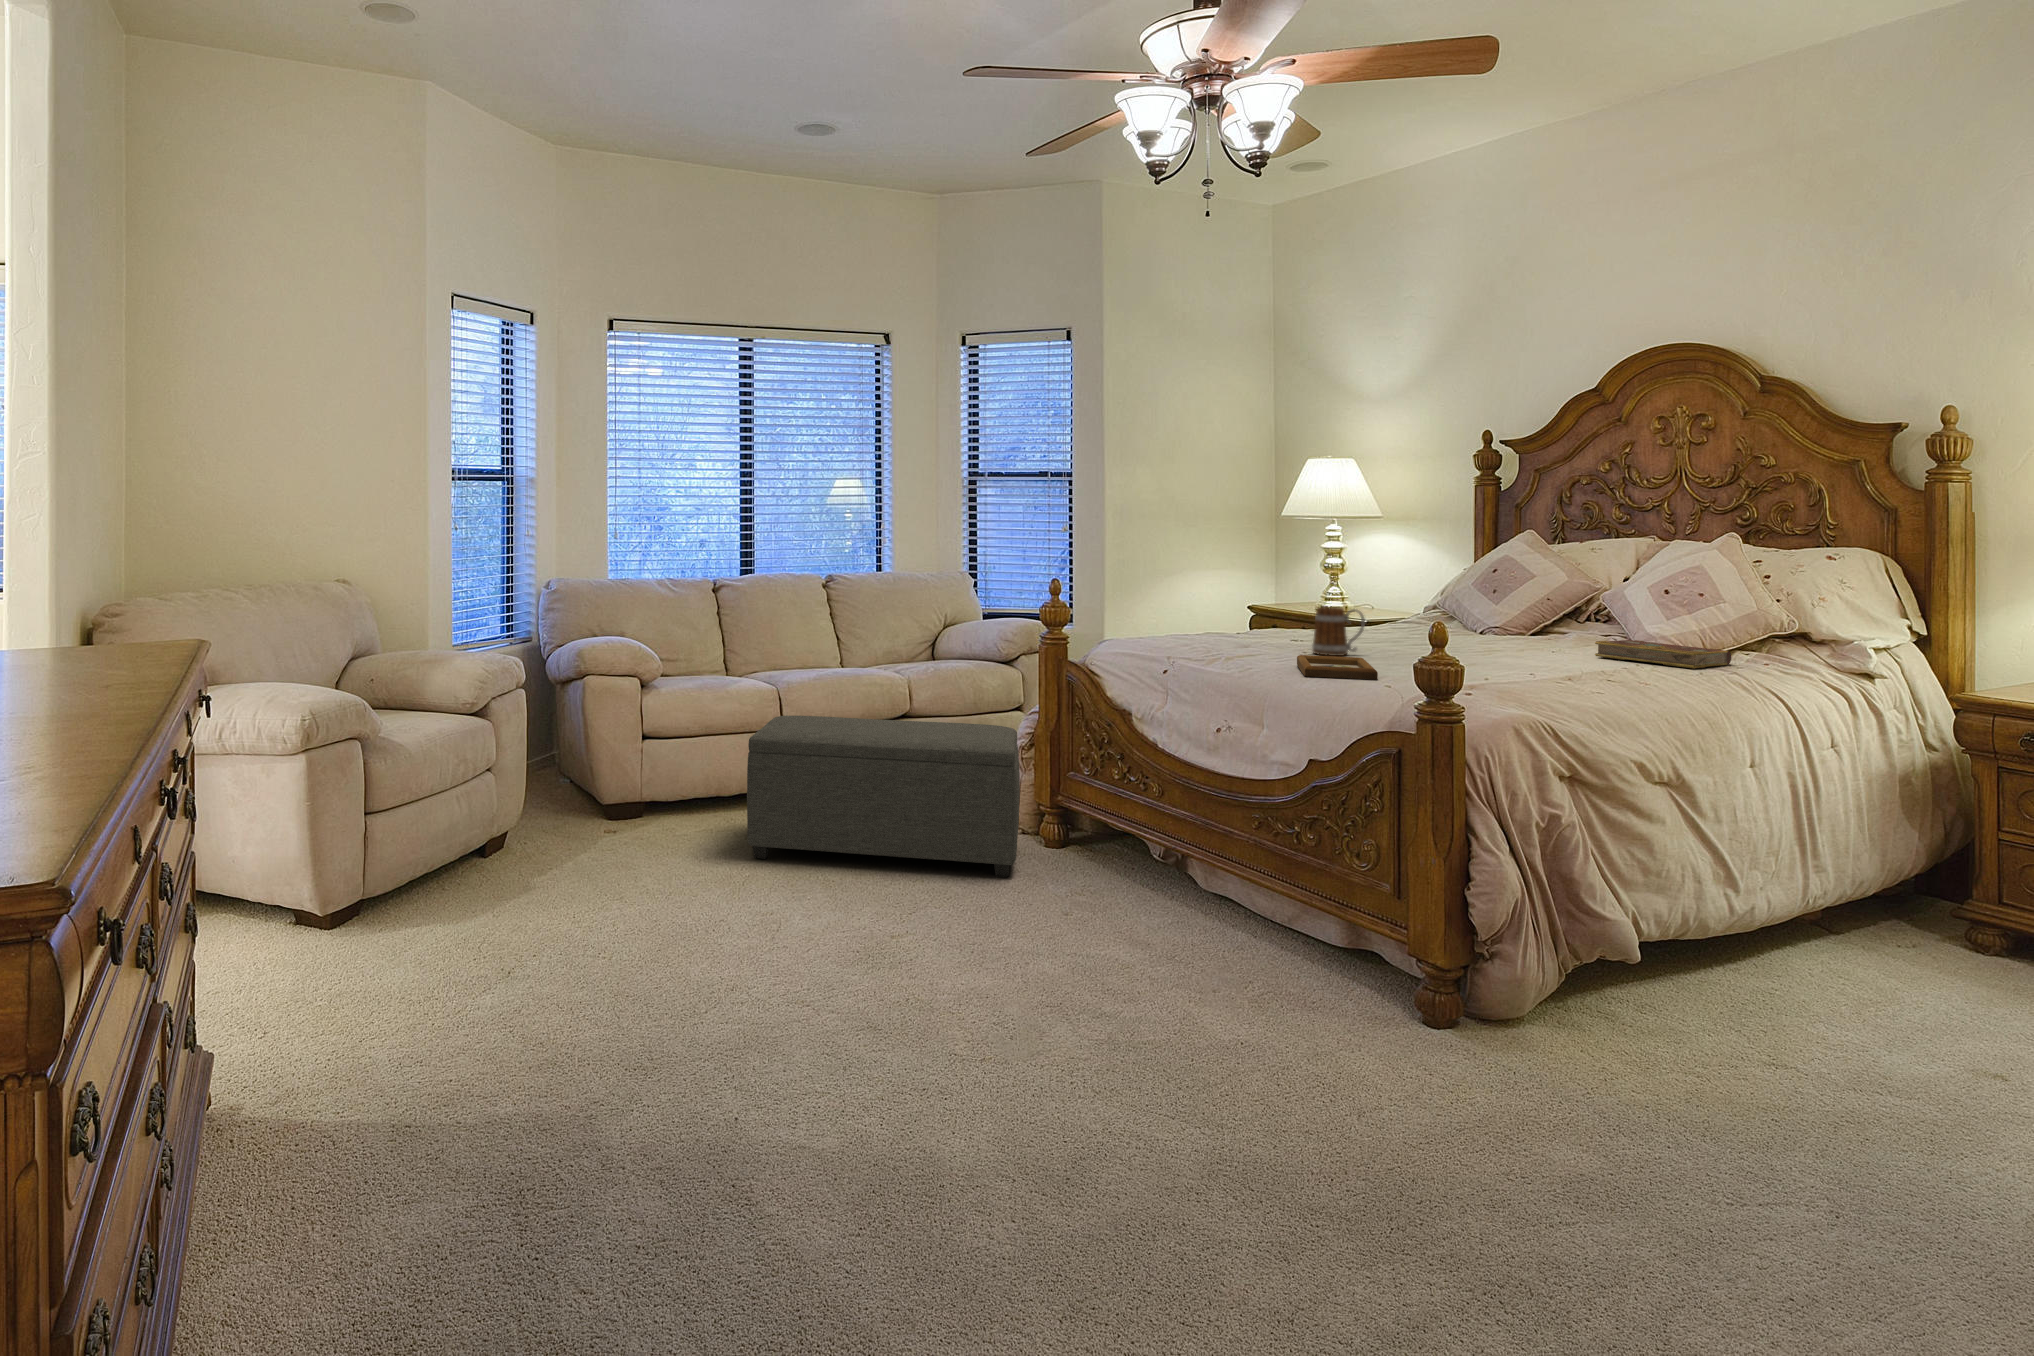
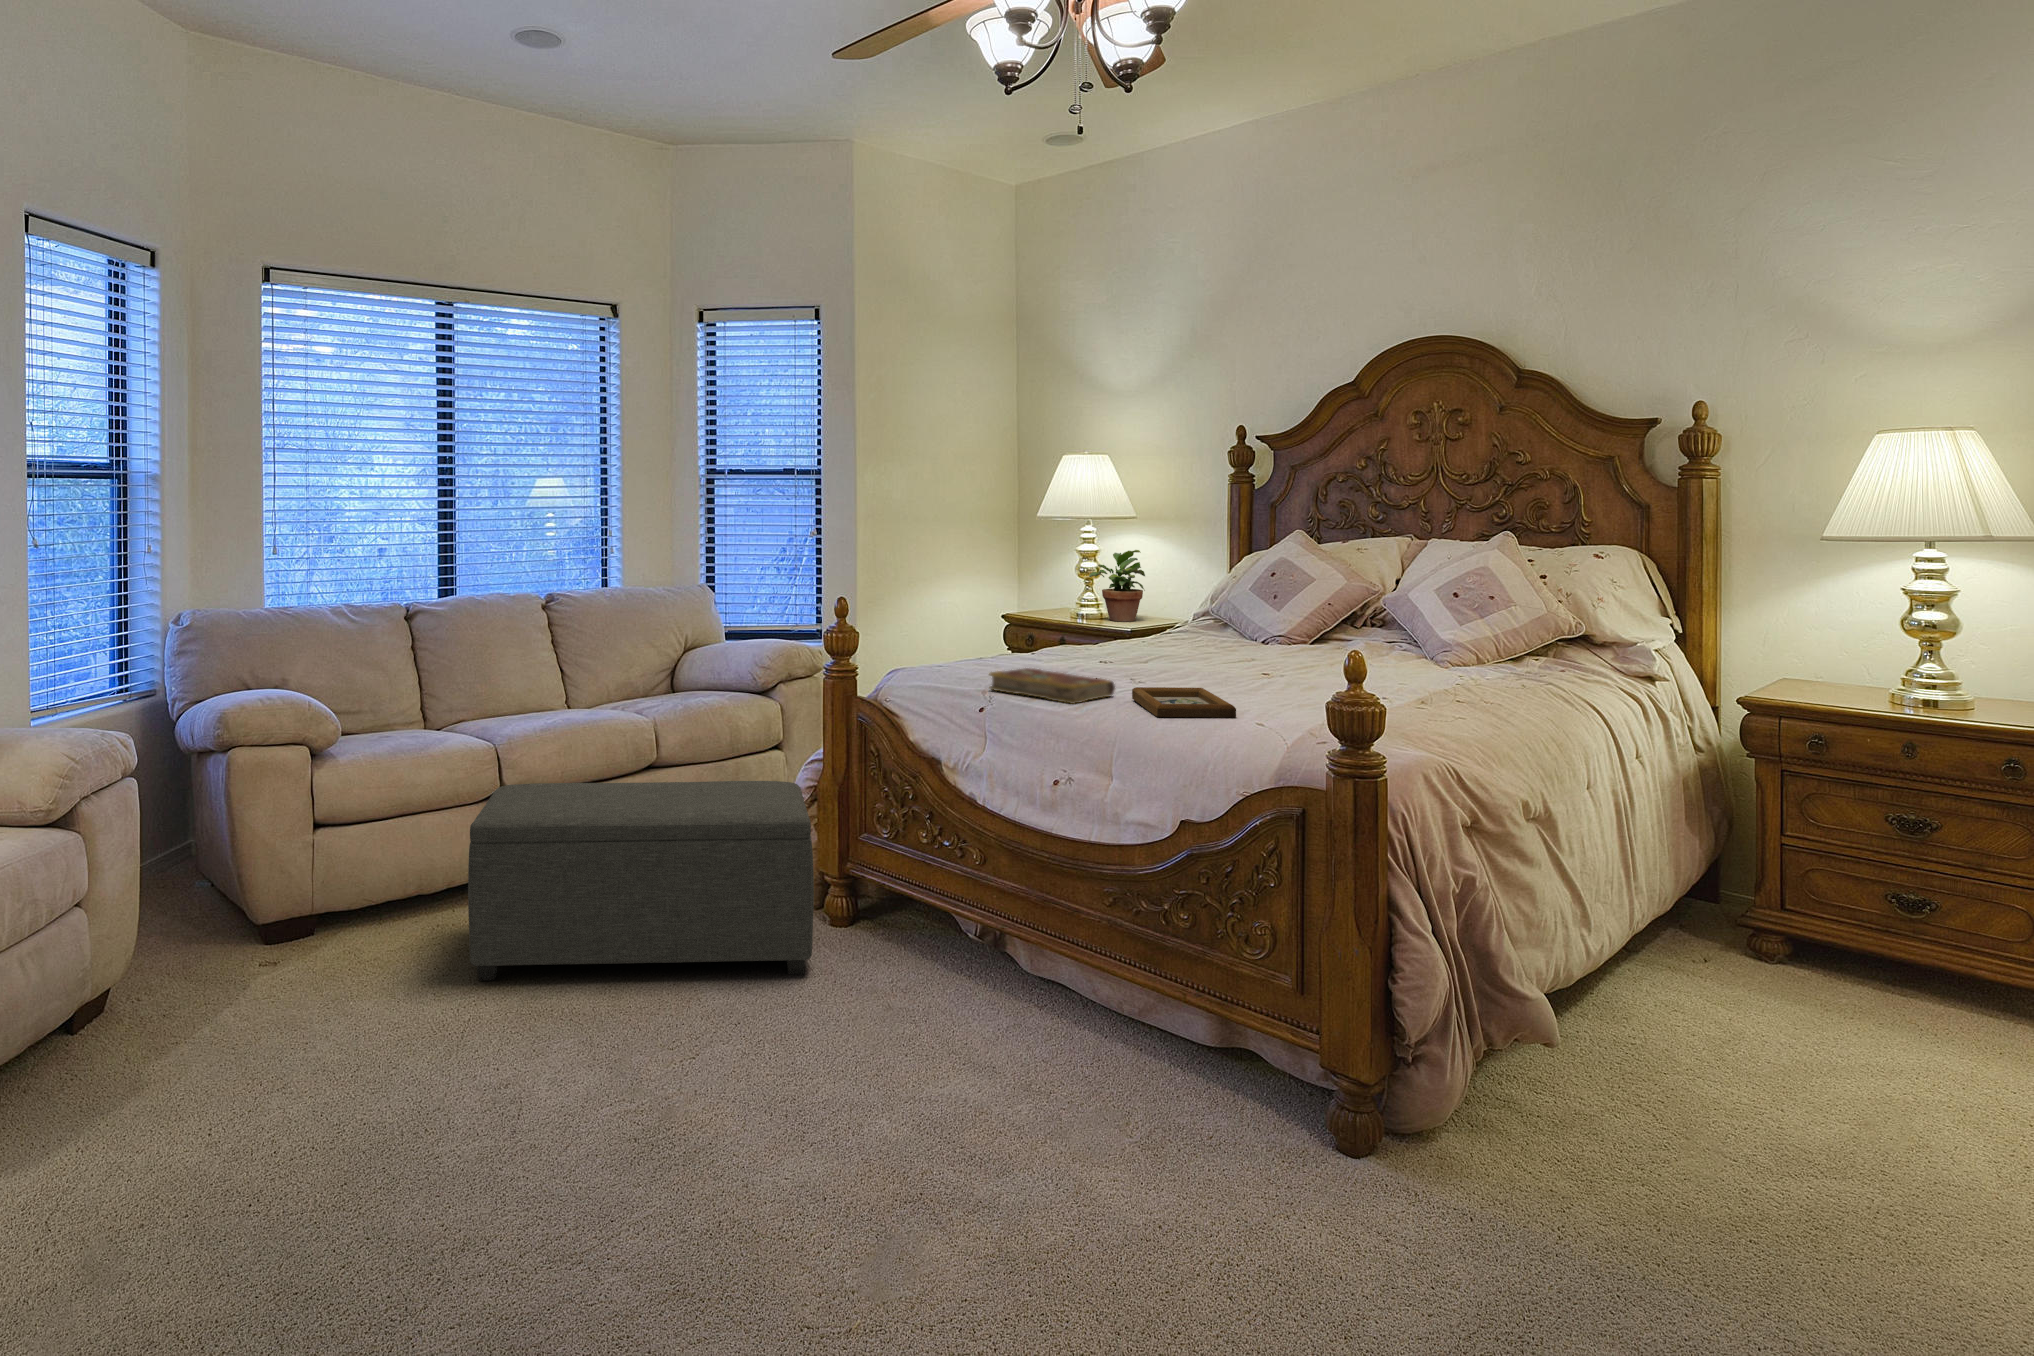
potted plant: none [1329,548,1387,616] -> present [1089,550,1145,622]
mug: present [1312,607,1365,656] -> none [1128,625,1184,682]
book: present [1595,640,1731,668] -> present [989,668,1115,704]

